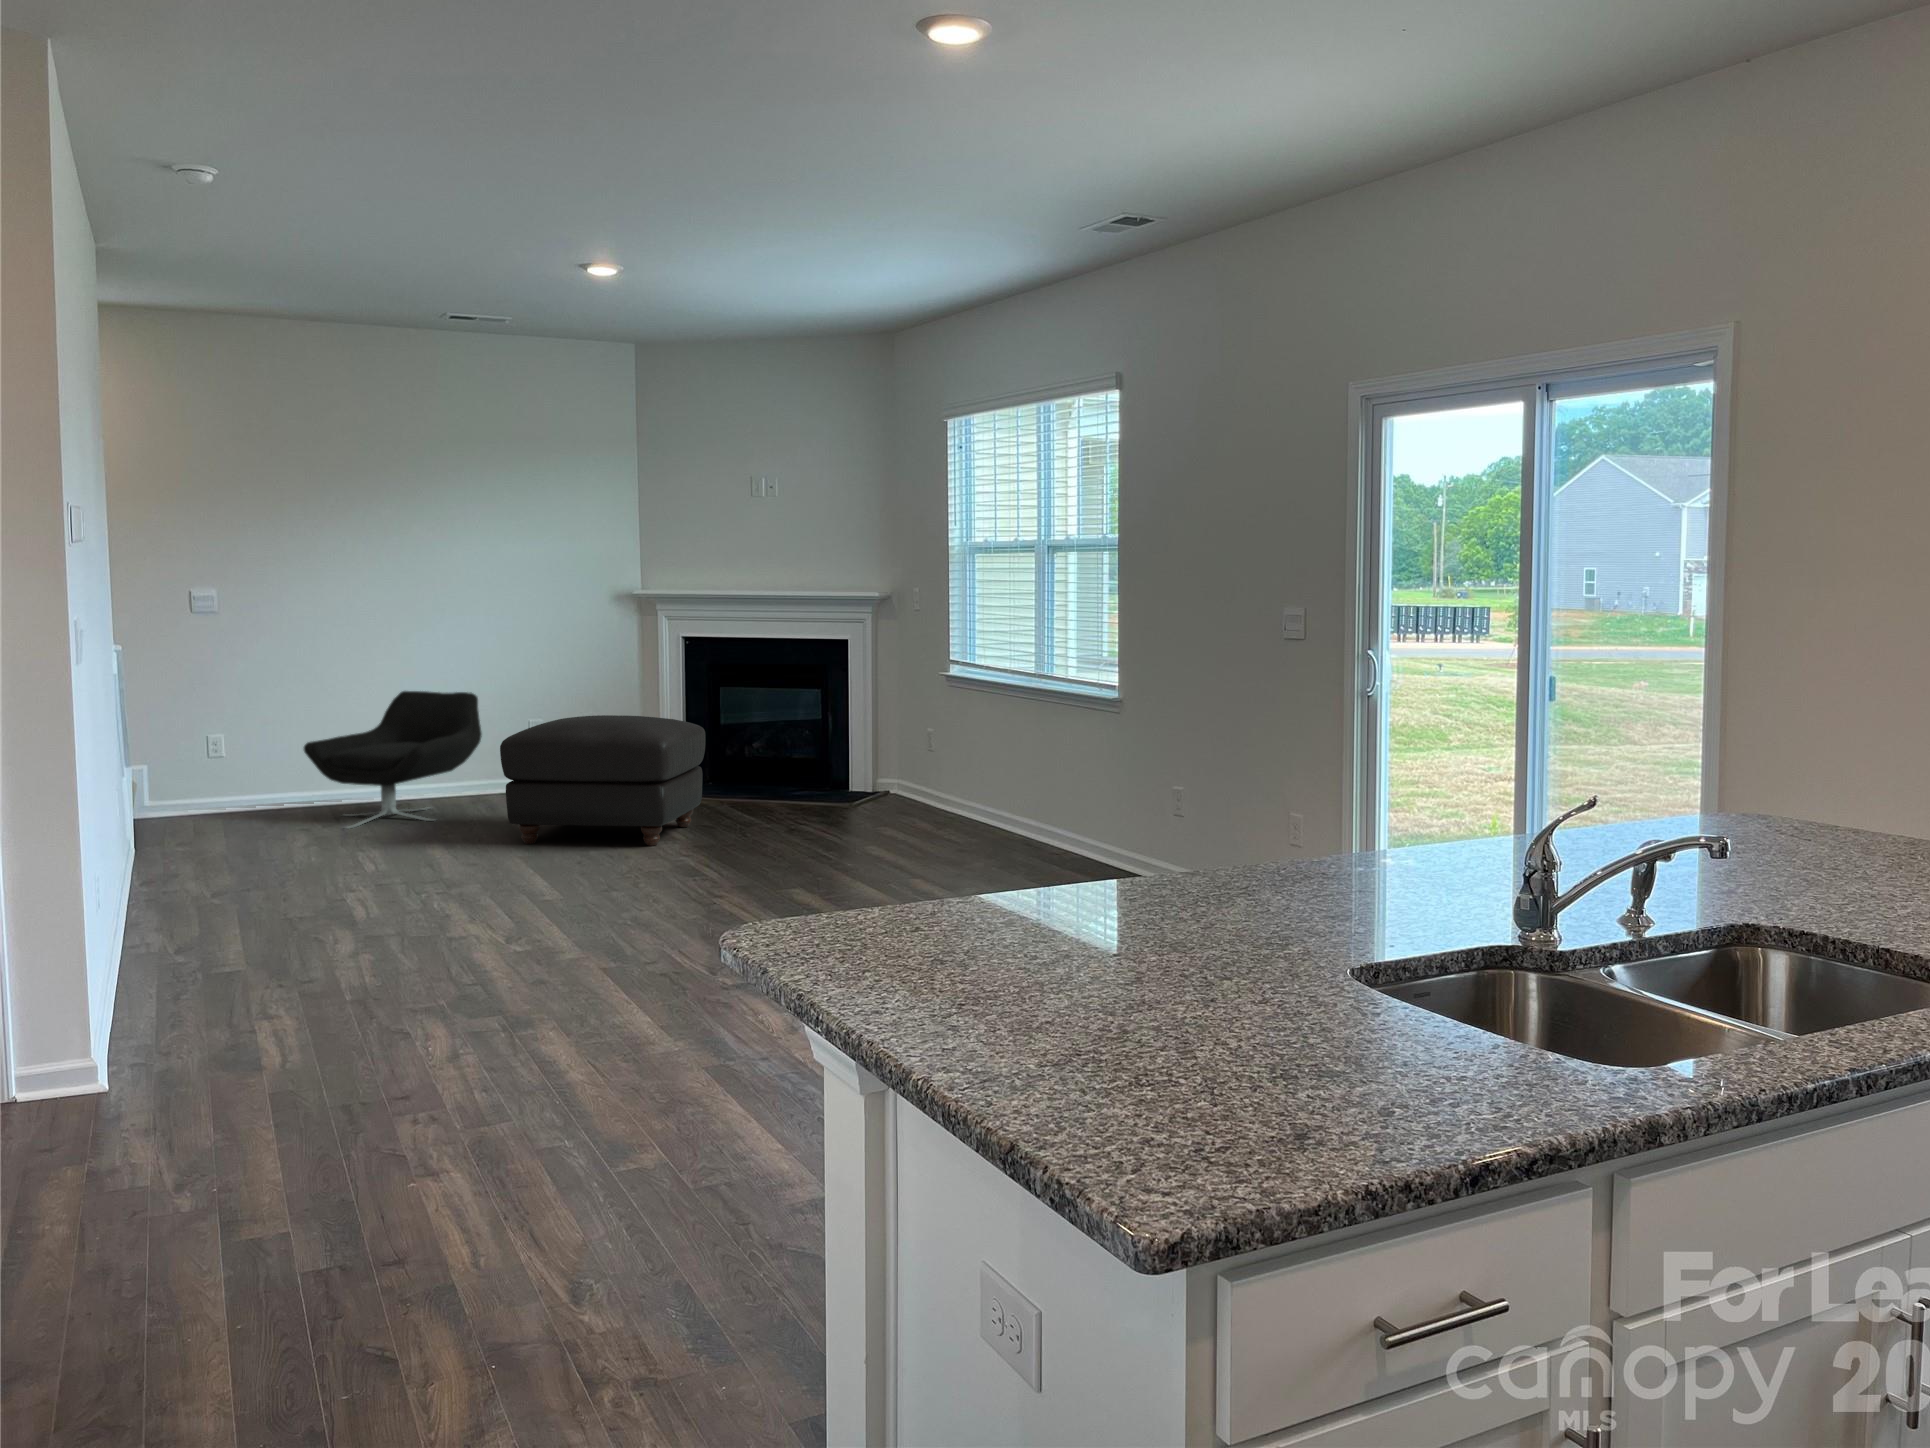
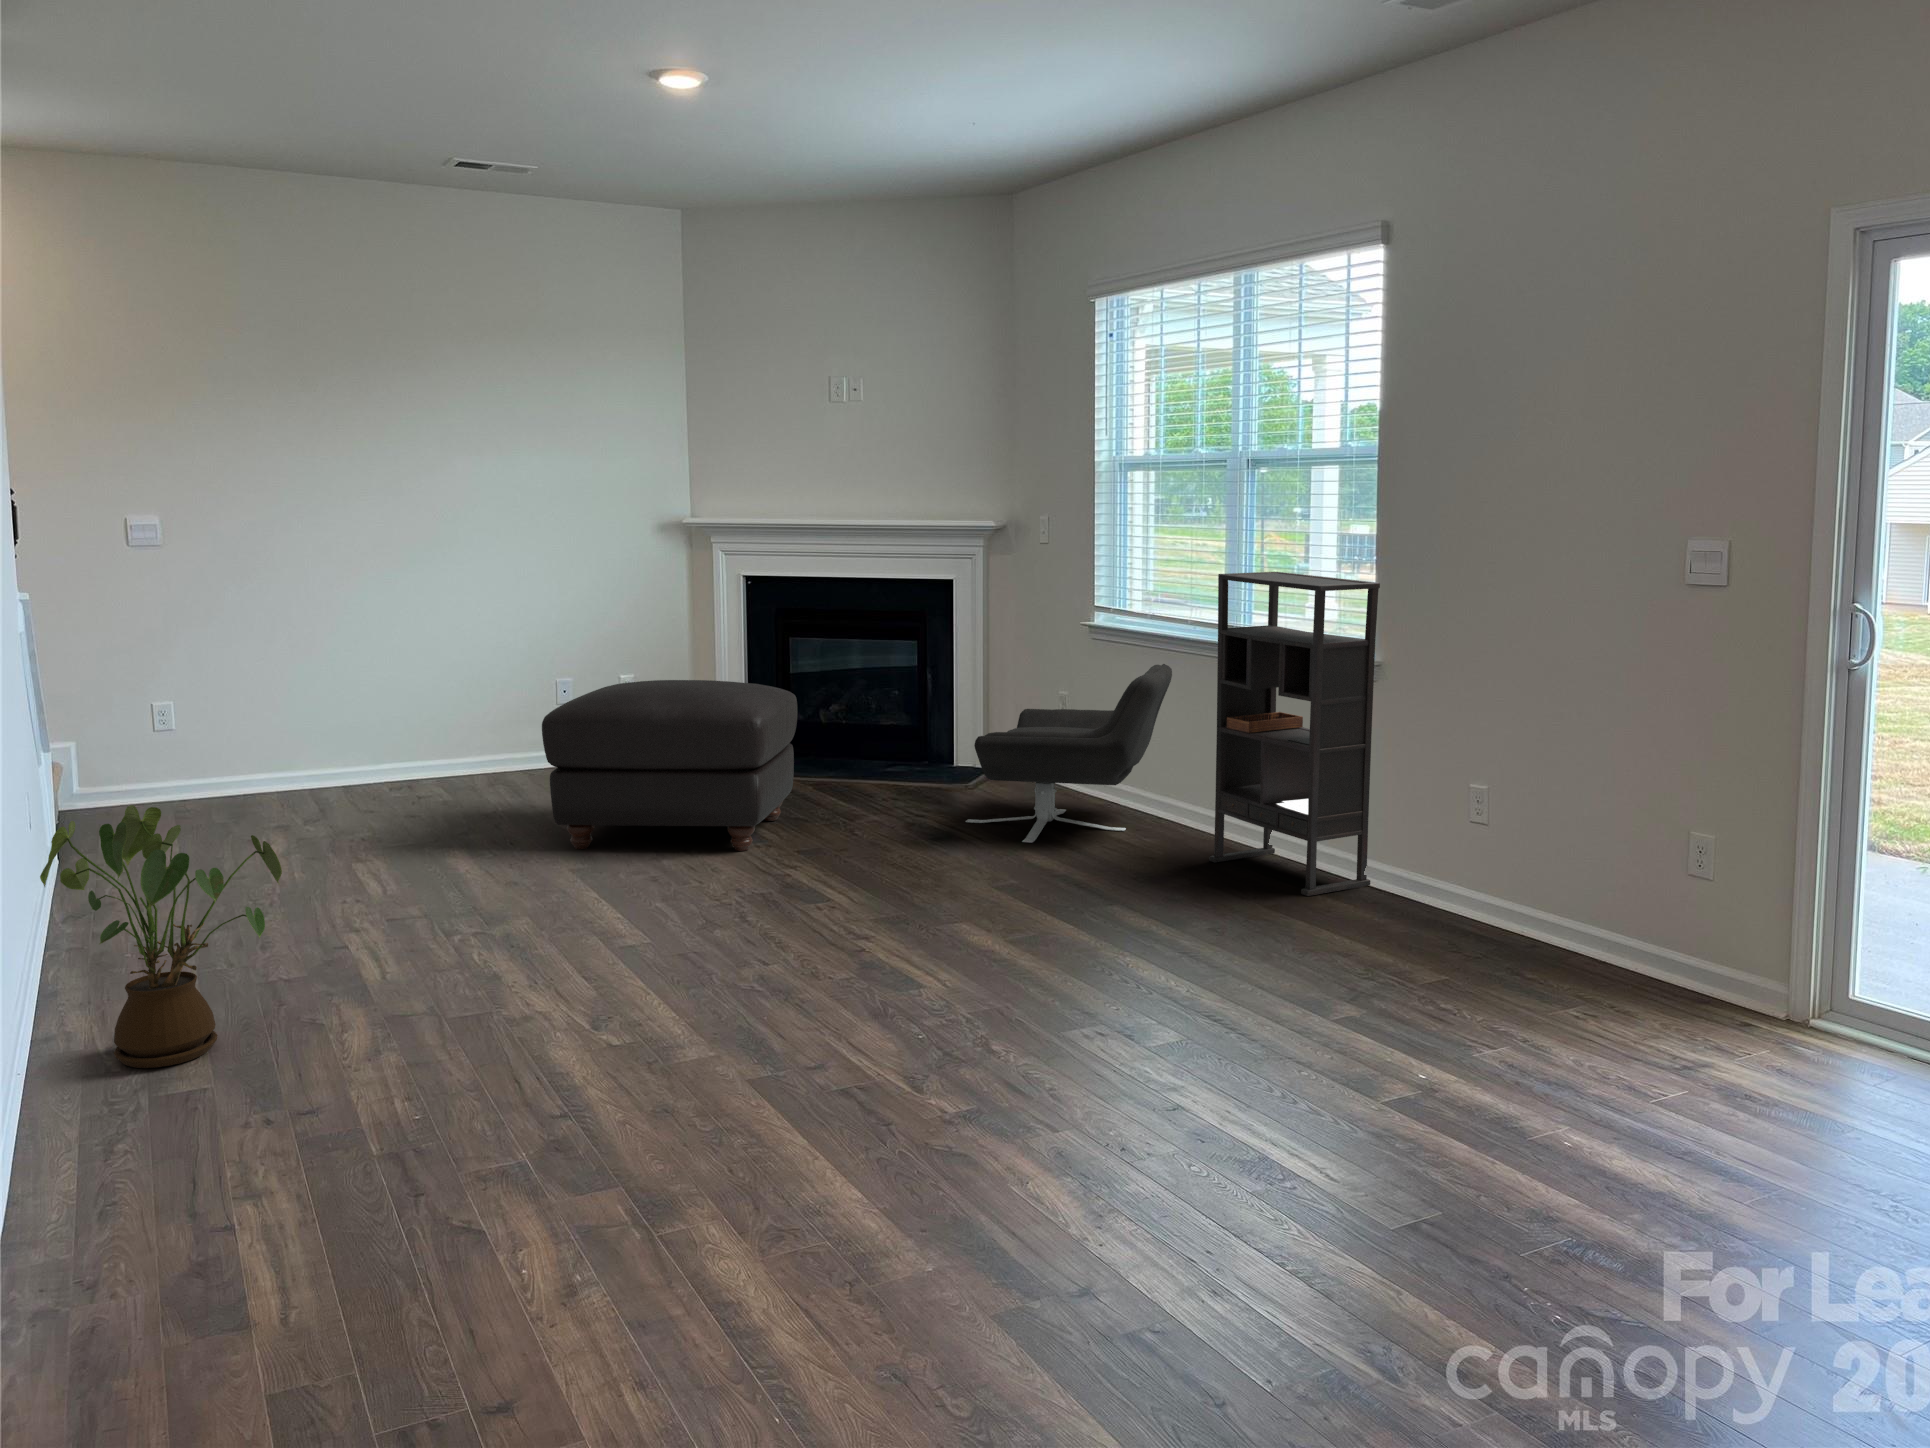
bookshelf: none [1007,632,1118,877] -> present [1209,572,1380,896]
lounge chair: present [304,691,482,829] -> present [966,664,1172,843]
house plant: none [129,784,291,959] -> present [40,805,282,1068]

